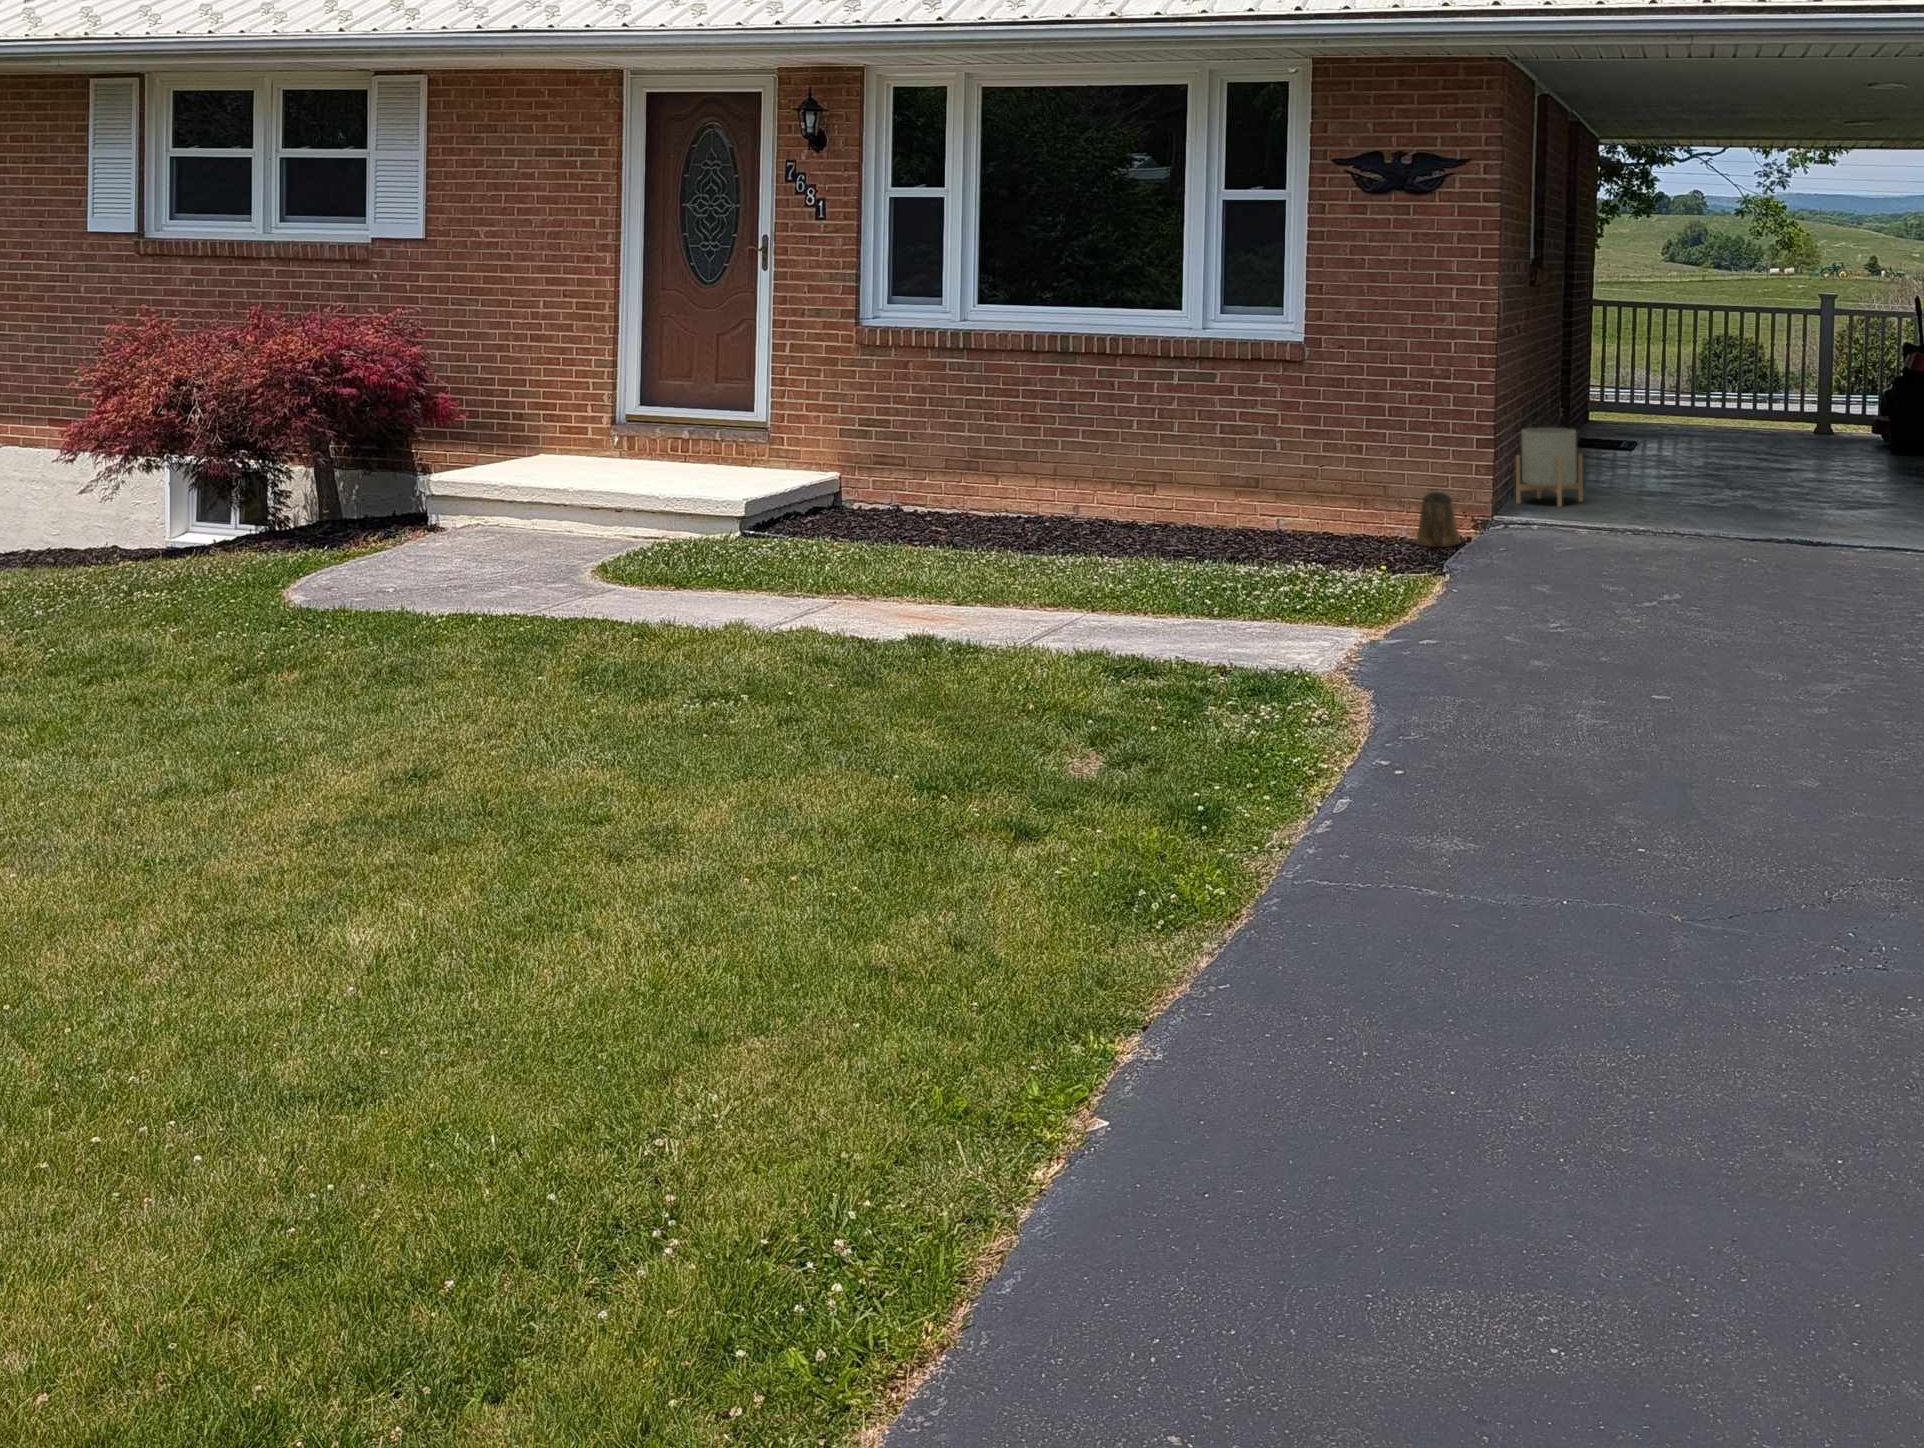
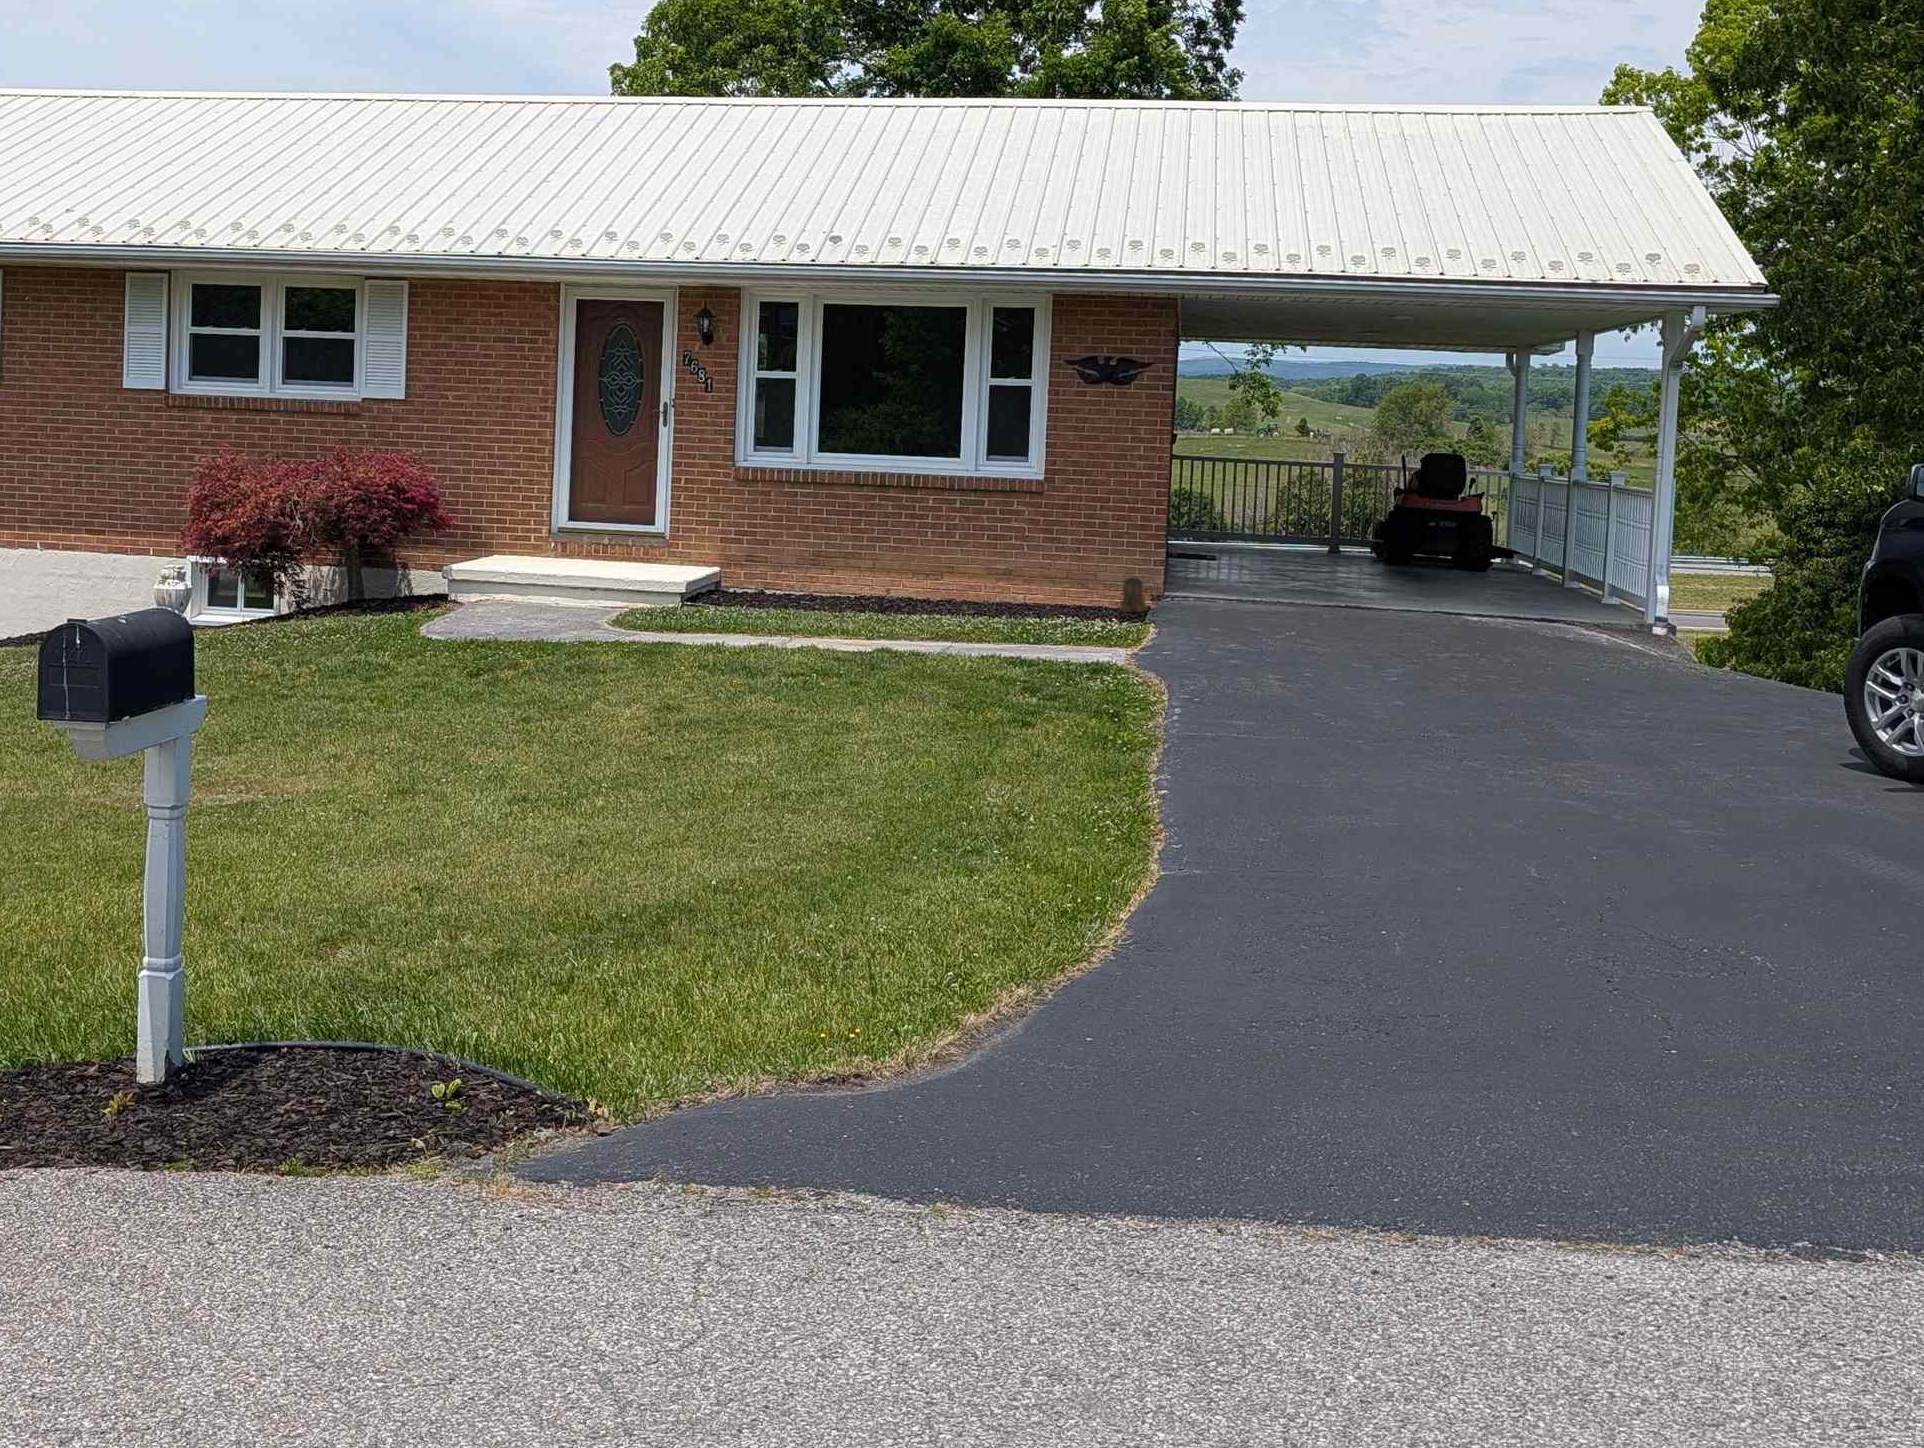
planter: present [1516,428,1583,507] -> none [1165,540,1208,592]

